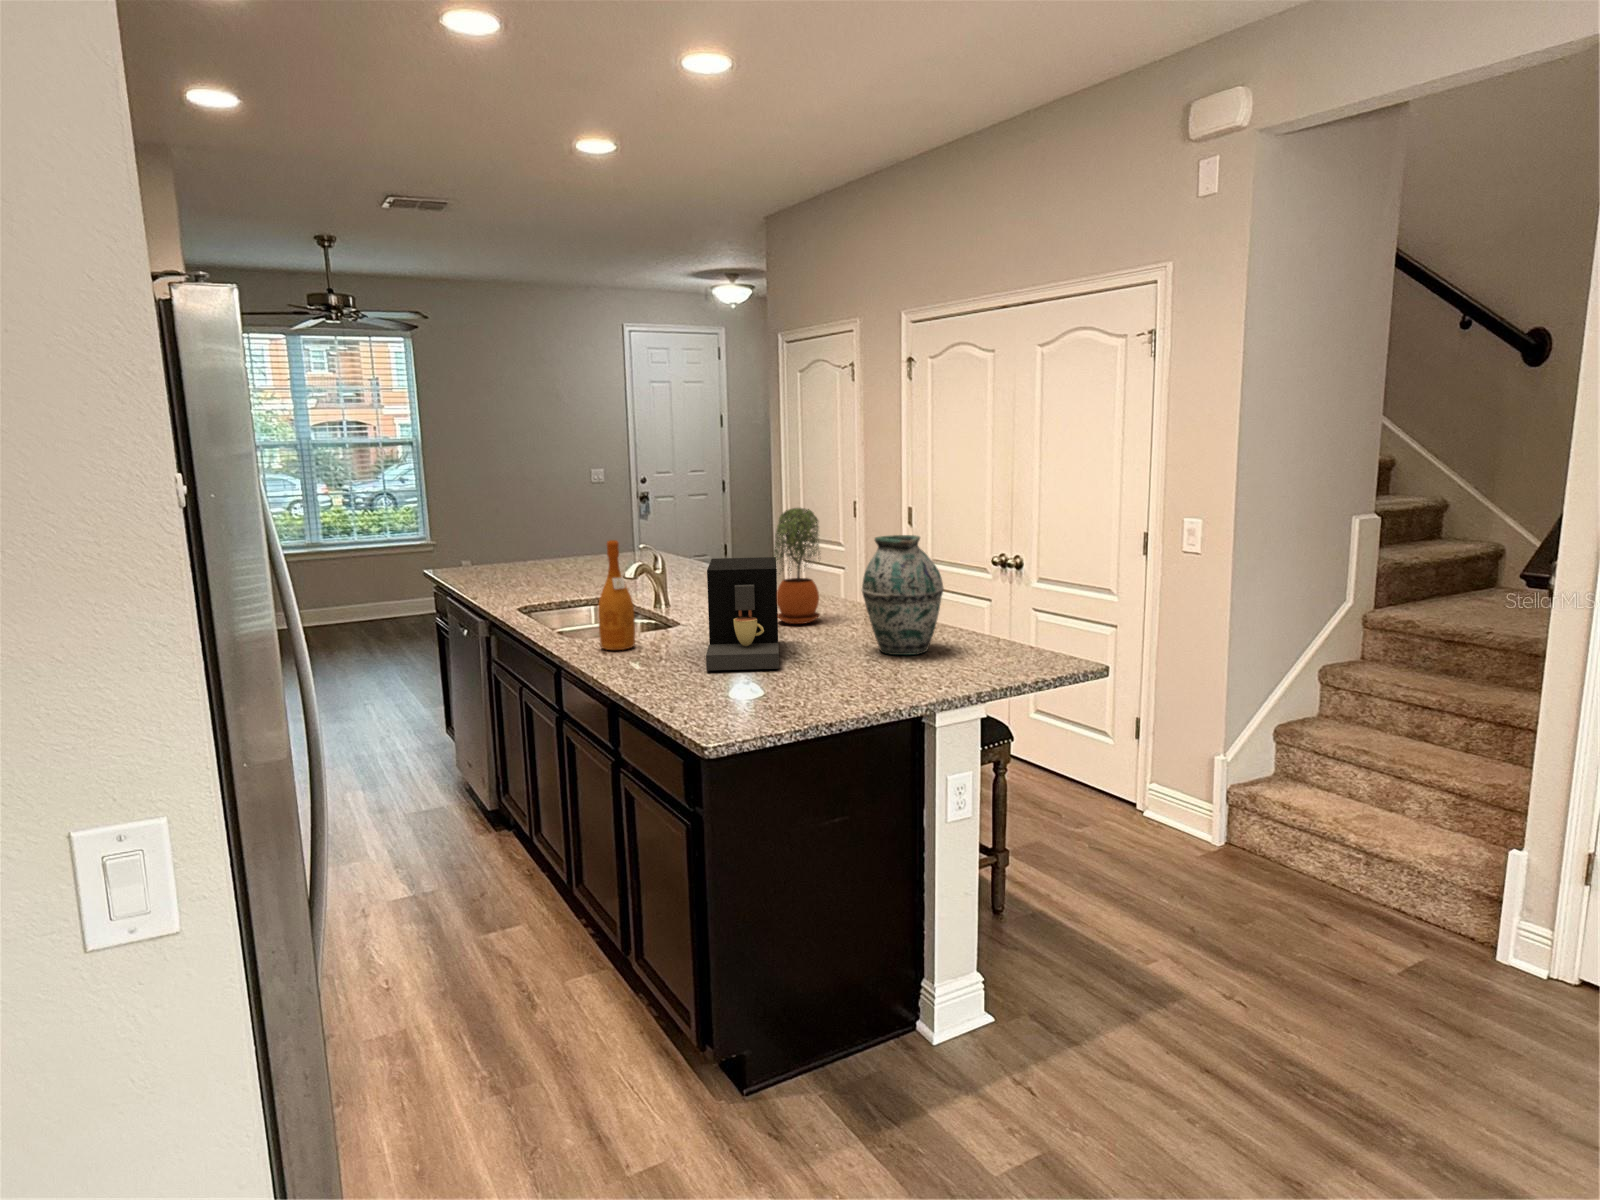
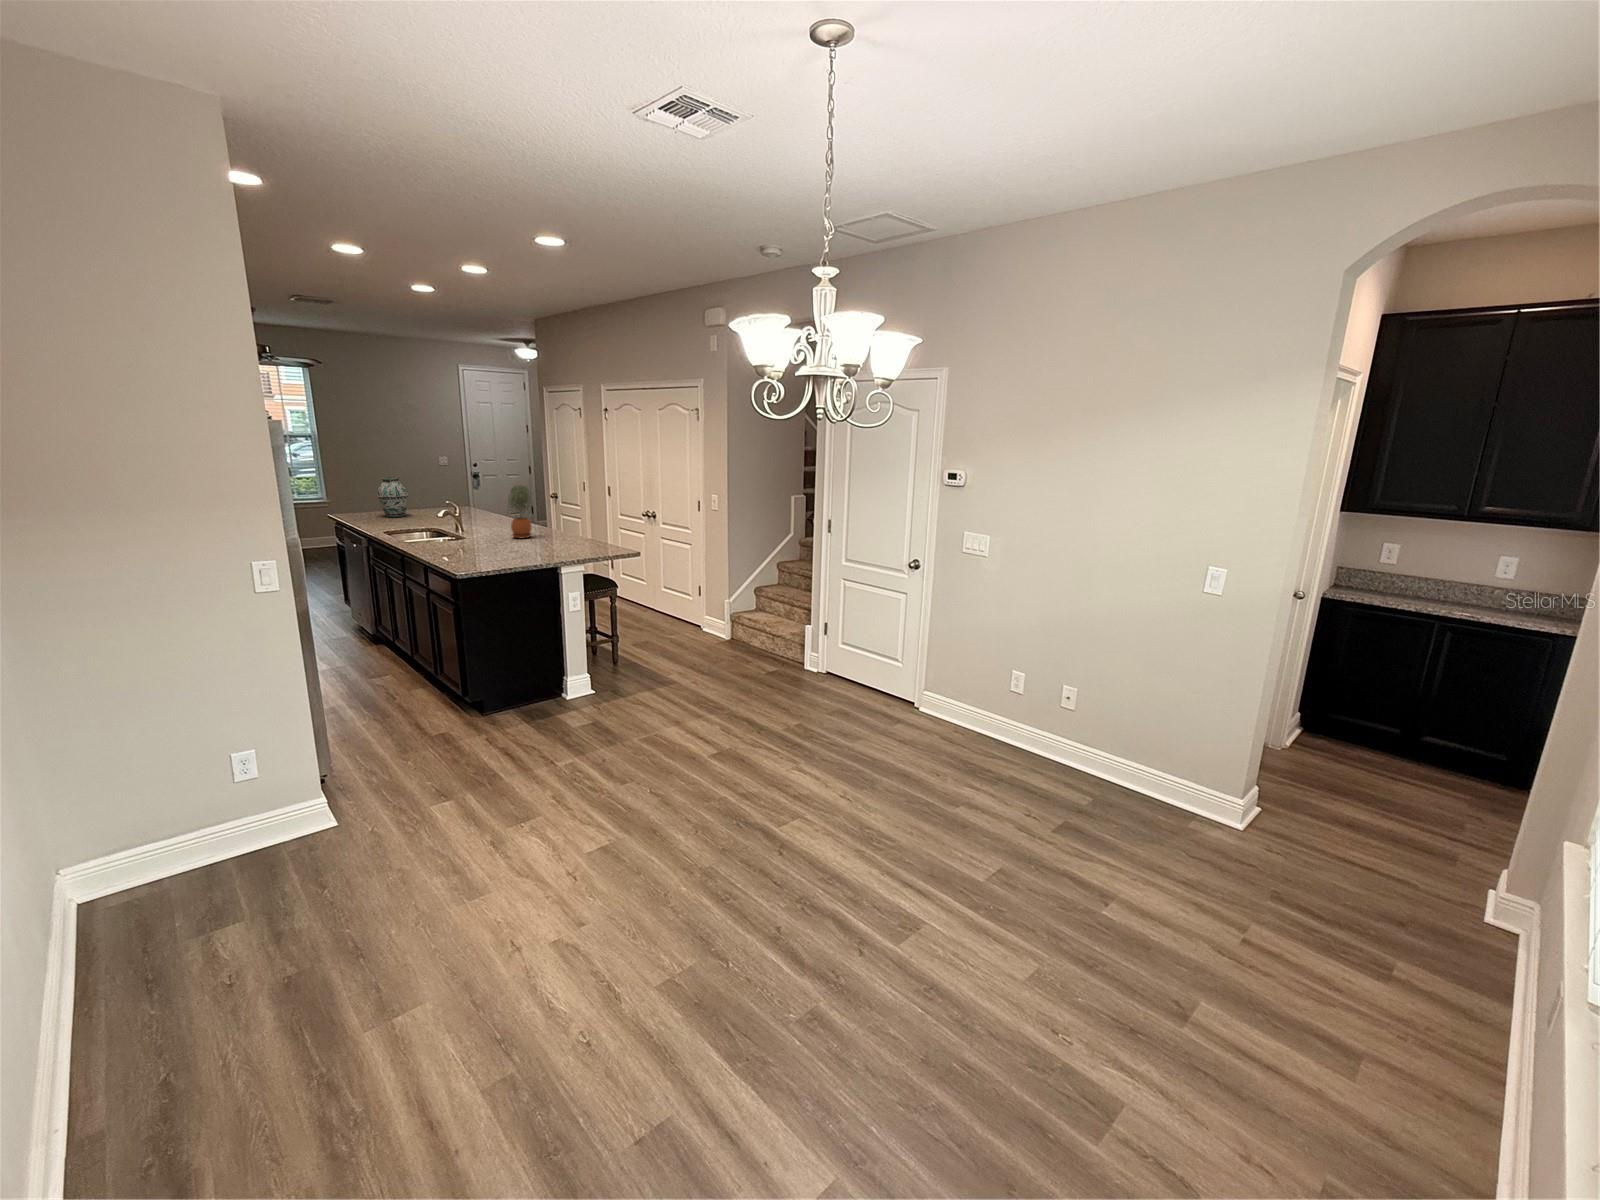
vase: present [862,535,944,655] -> present [377,478,408,517]
wine bottle: present [598,540,635,650] -> none [419,498,438,547]
coffee maker: present [706,557,779,670] -> none [466,507,506,553]

